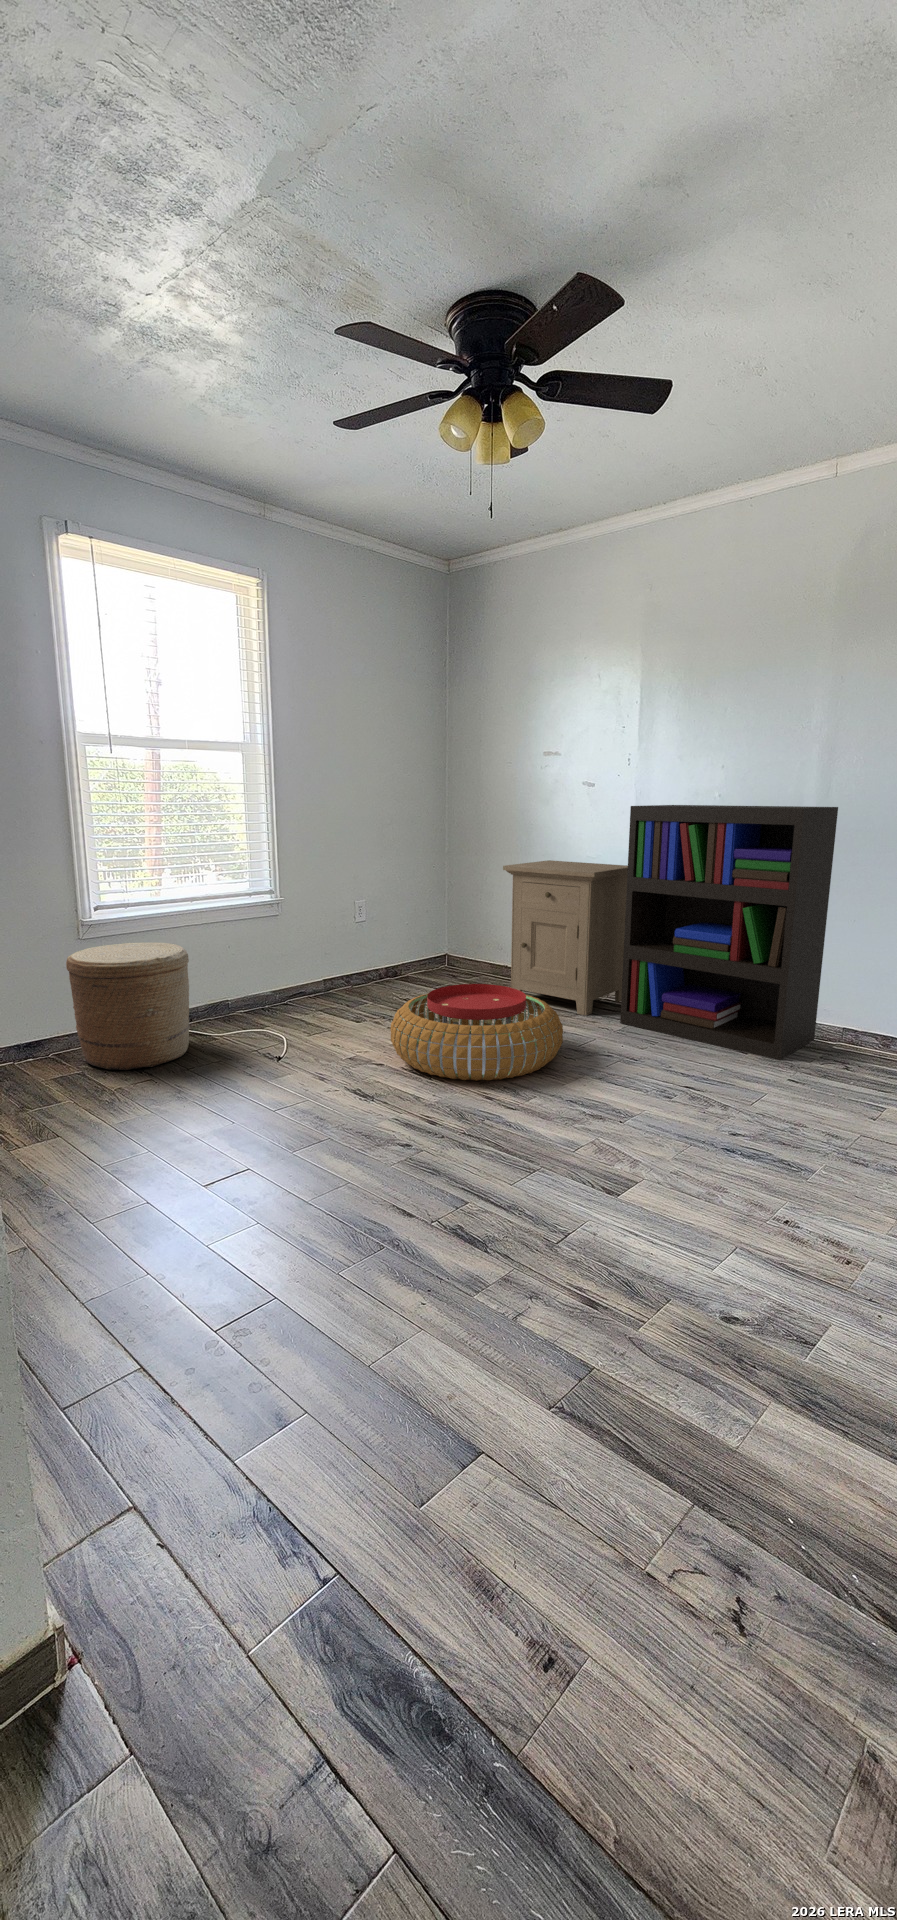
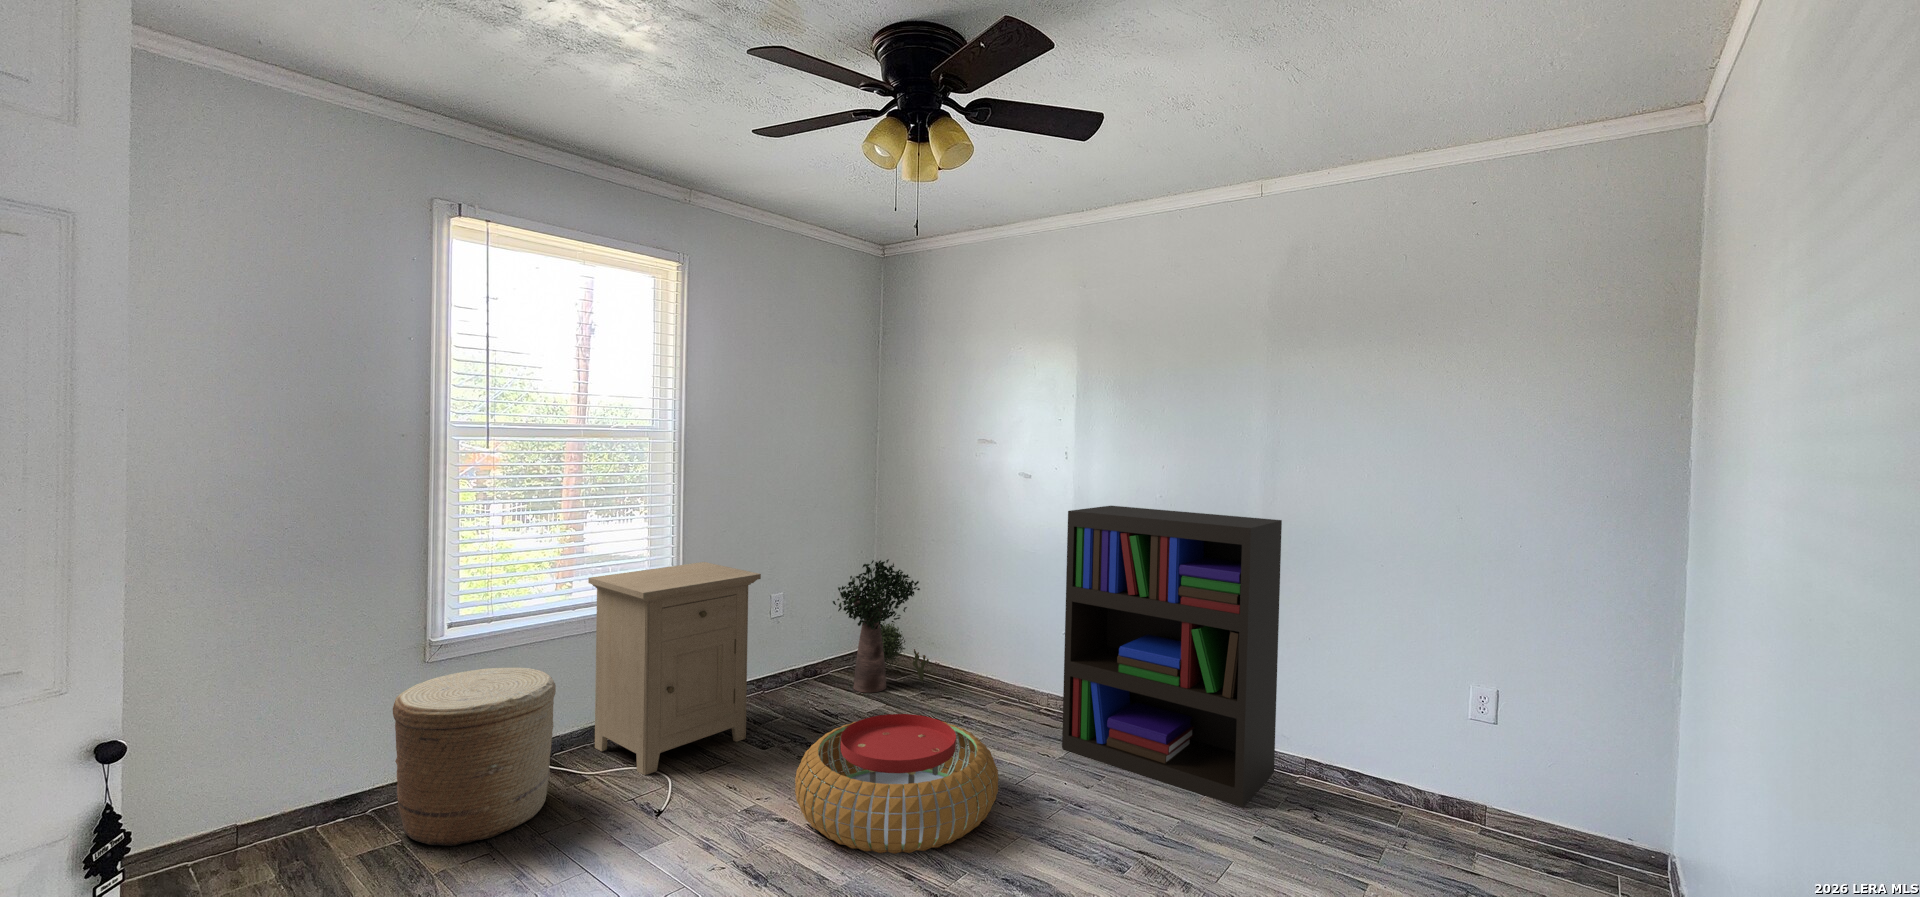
nightstand: present [503,860,628,1015] -> present [588,562,761,775]
potted plant: none [410,868,499,987] -> present [833,559,929,693]

